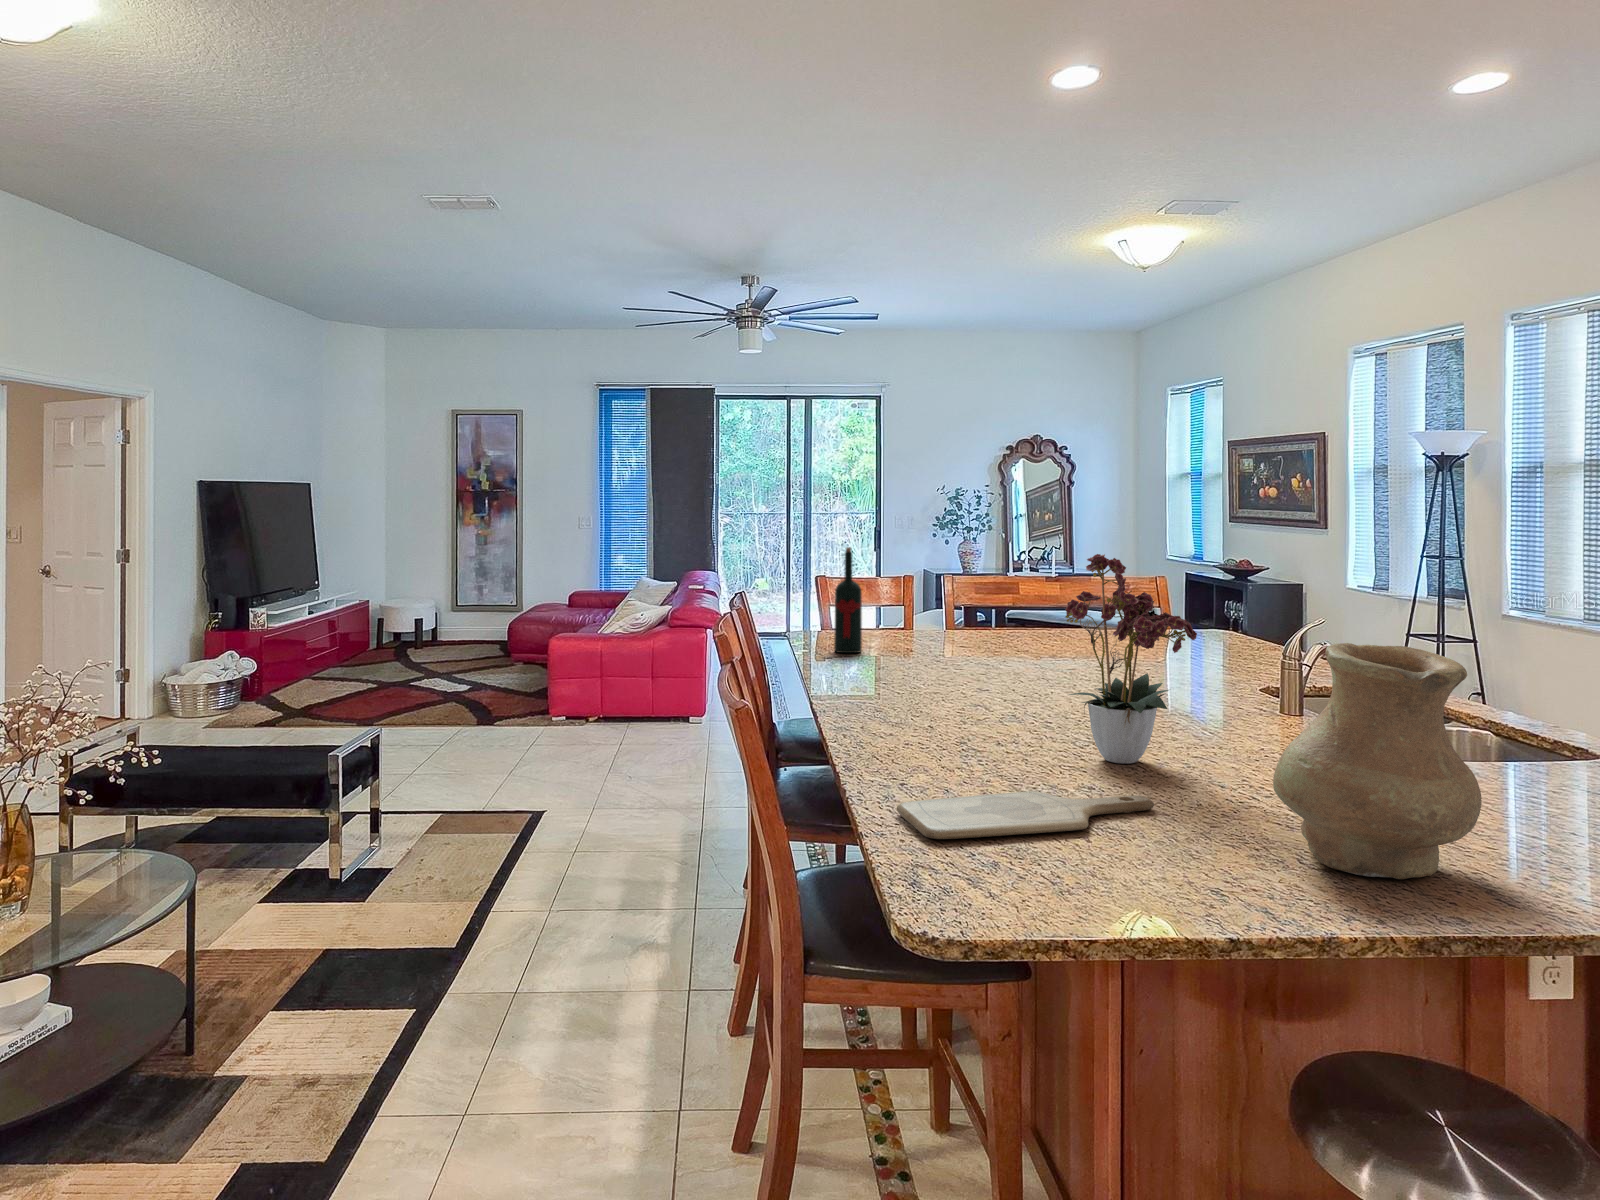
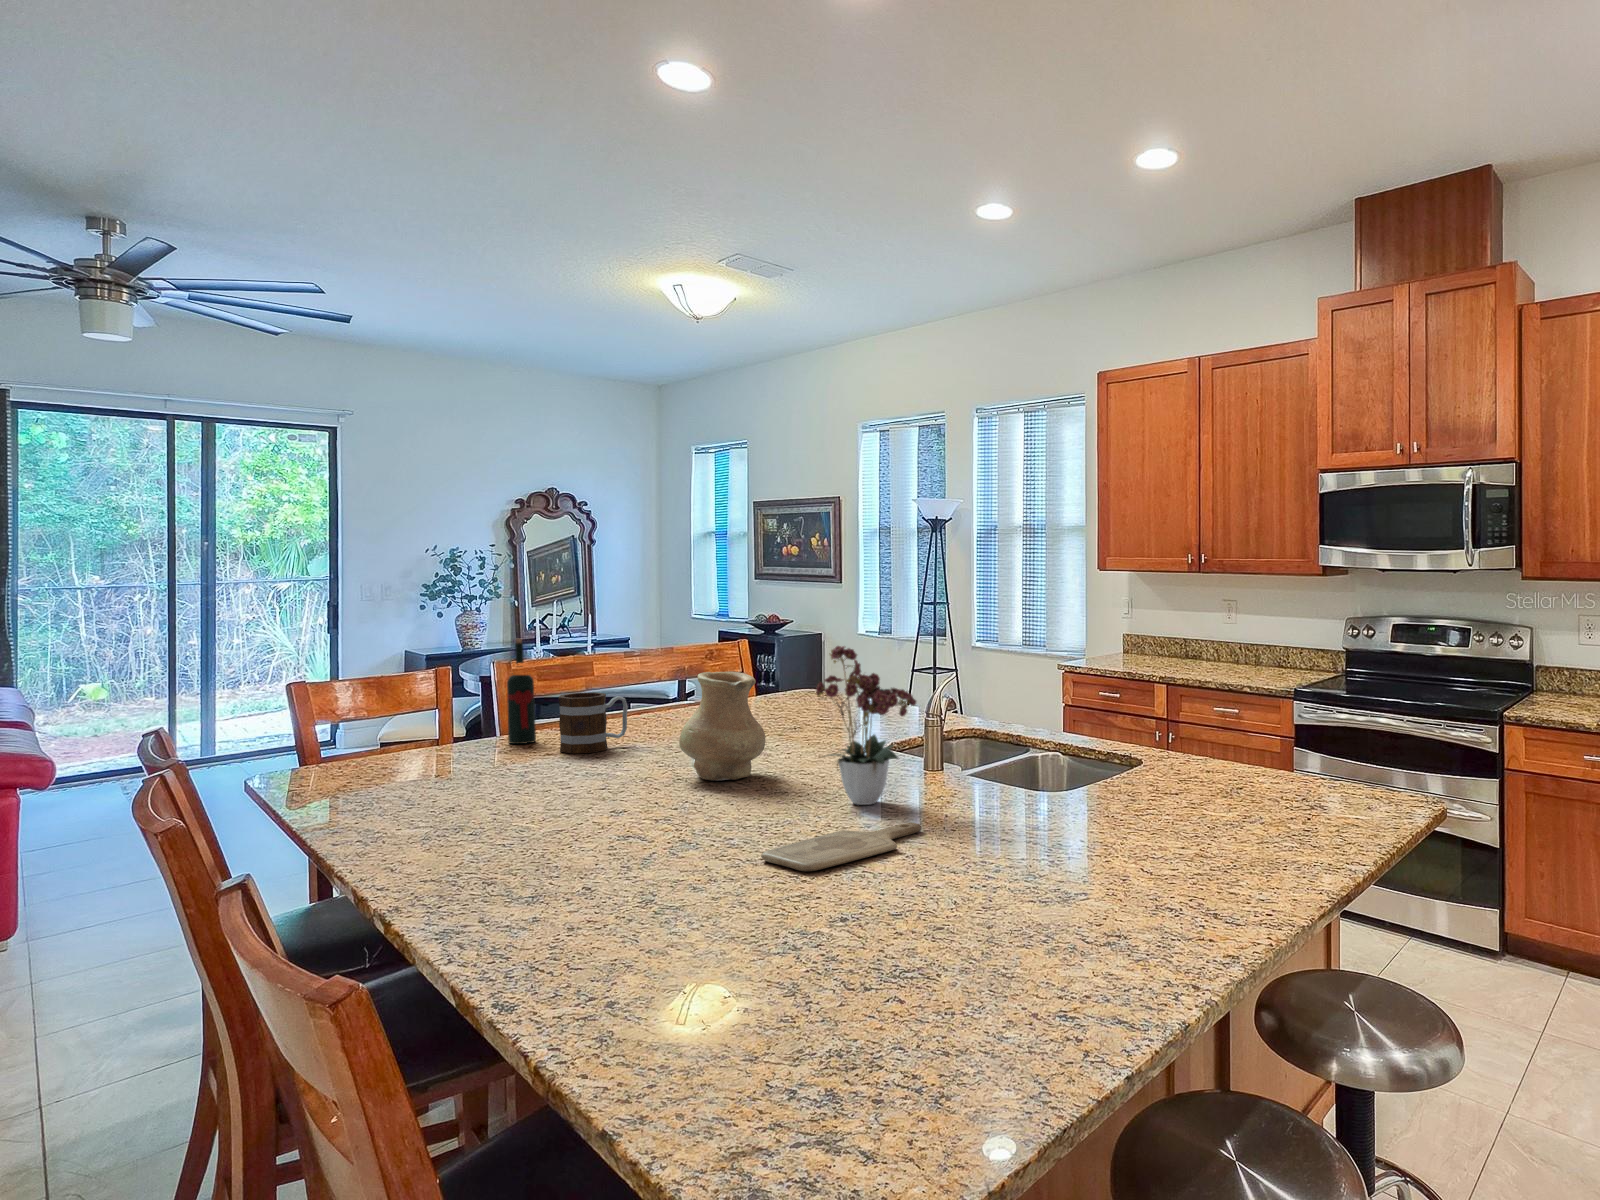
mug: none [867,605,942,668] -> present [558,692,628,754]
vase: present [1273,643,1482,879] -> present [679,672,766,781]

